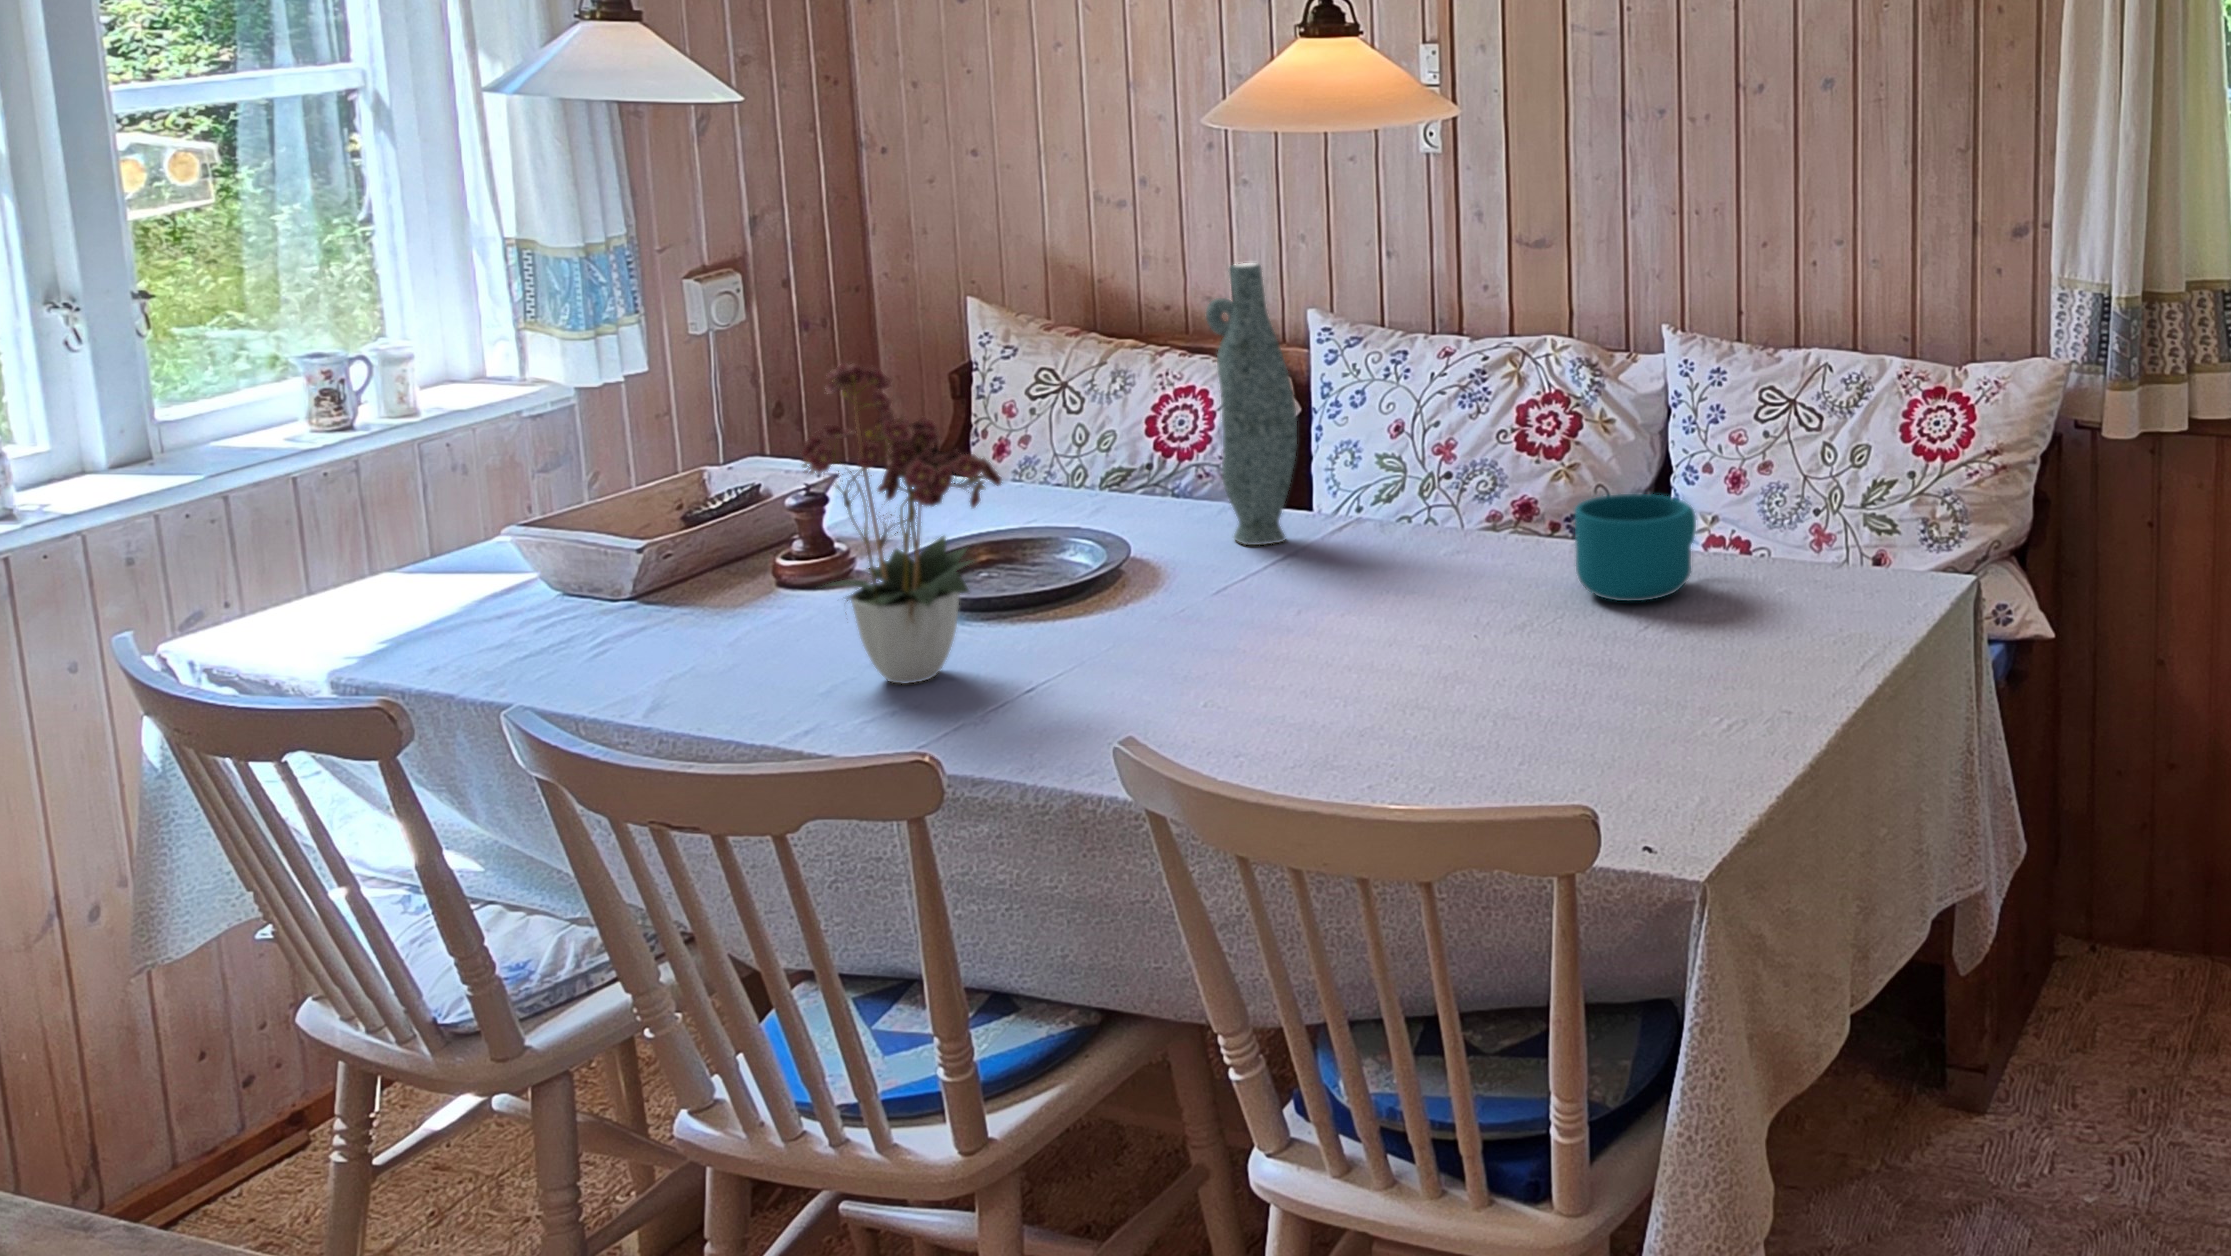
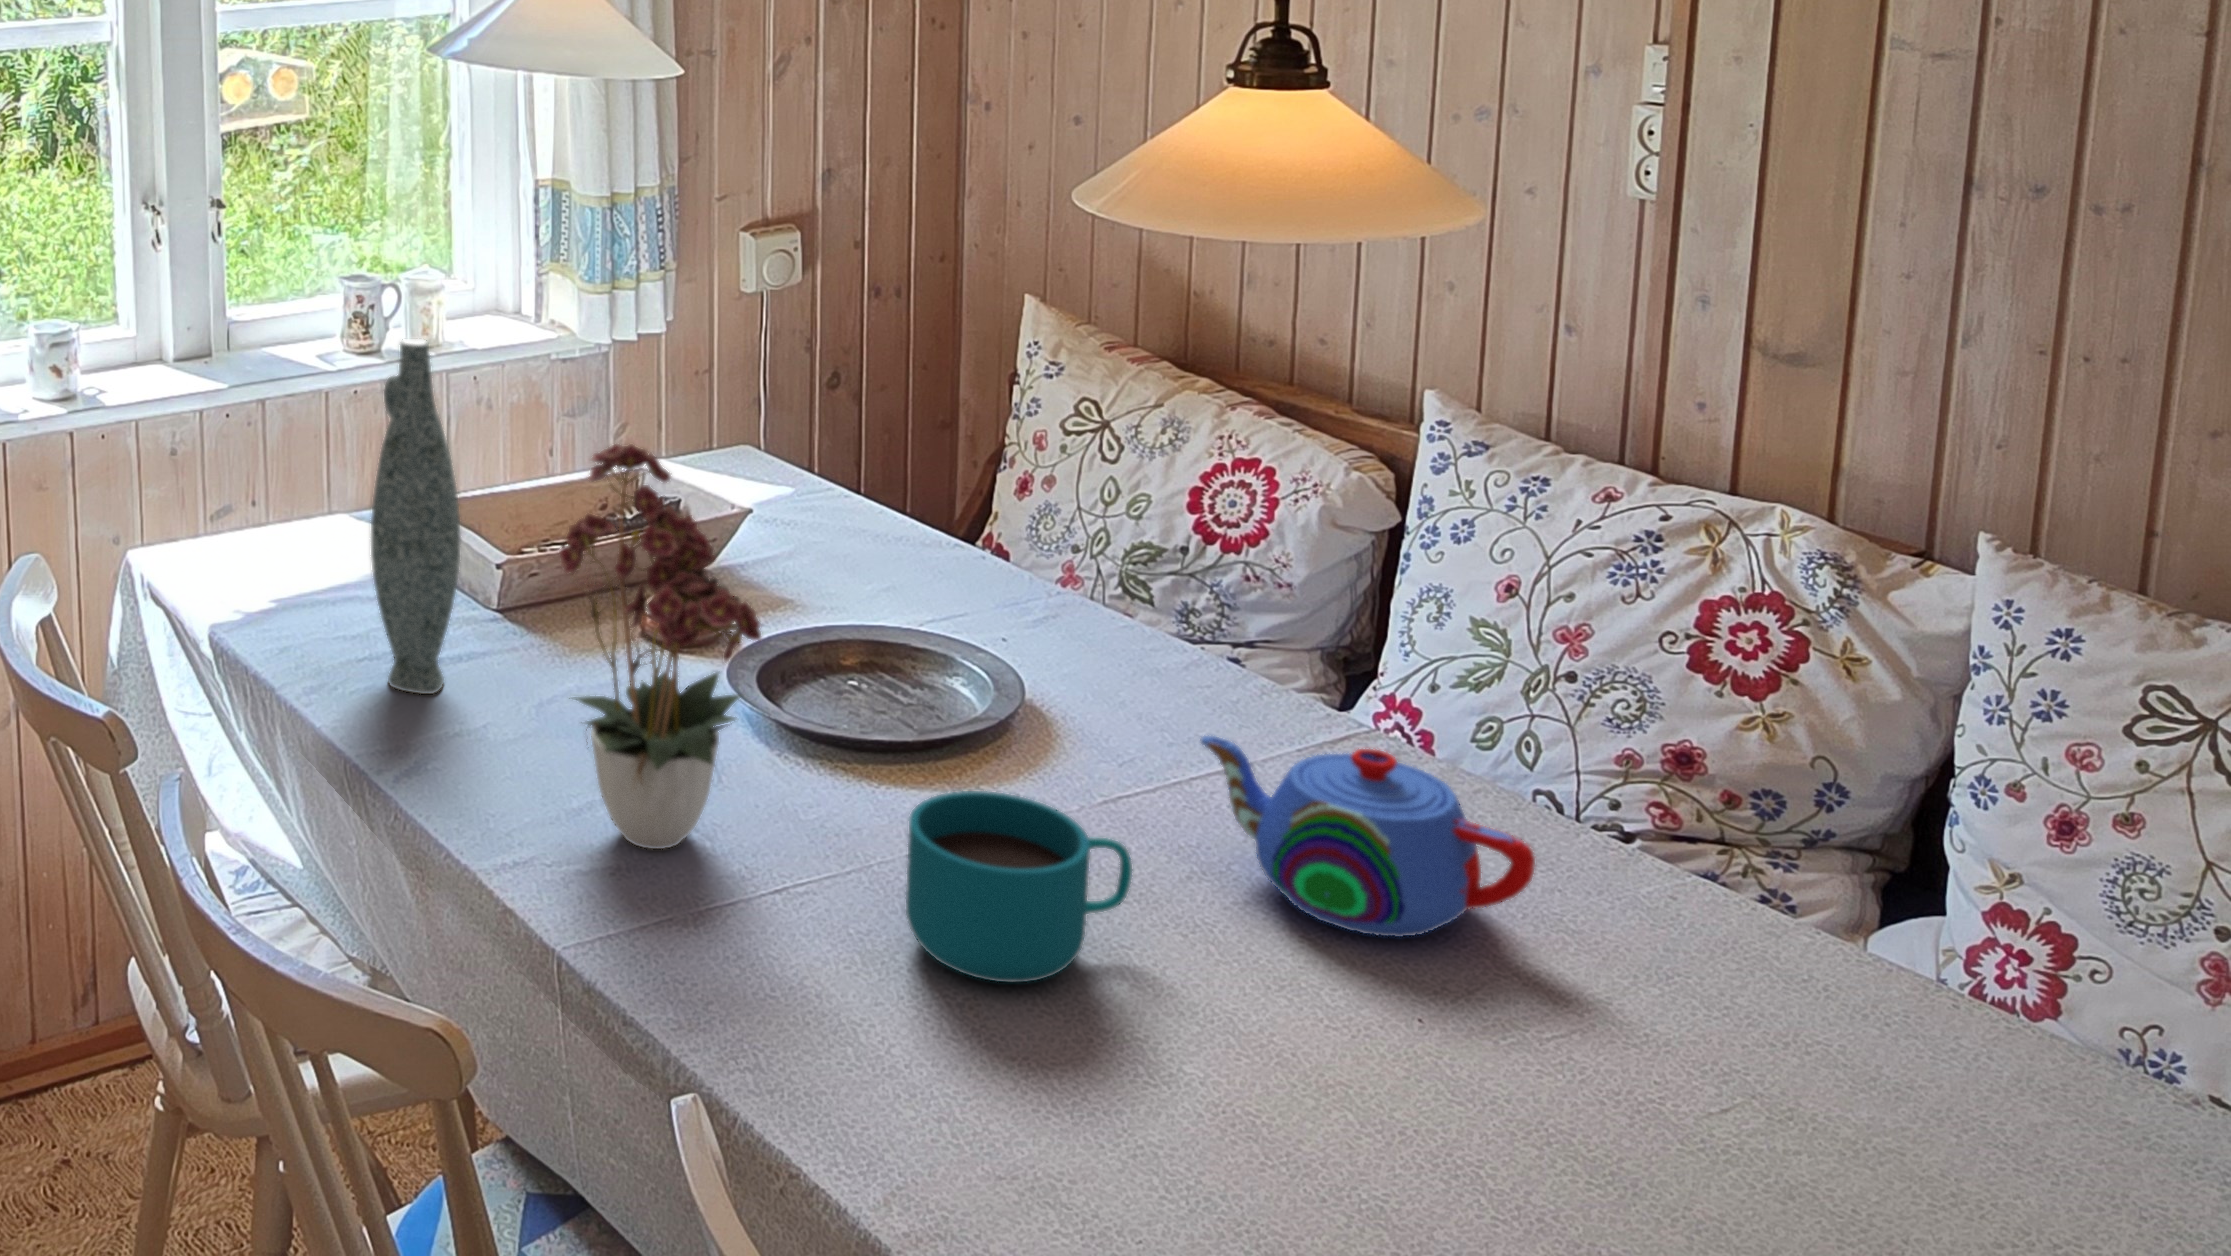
vase: present [1206,263,1297,545] -> present [371,339,461,694]
teapot: none [1290,483,1507,600] -> present [1200,736,1535,937]
cup: present [1575,494,1696,601] -> present [906,791,1132,982]

